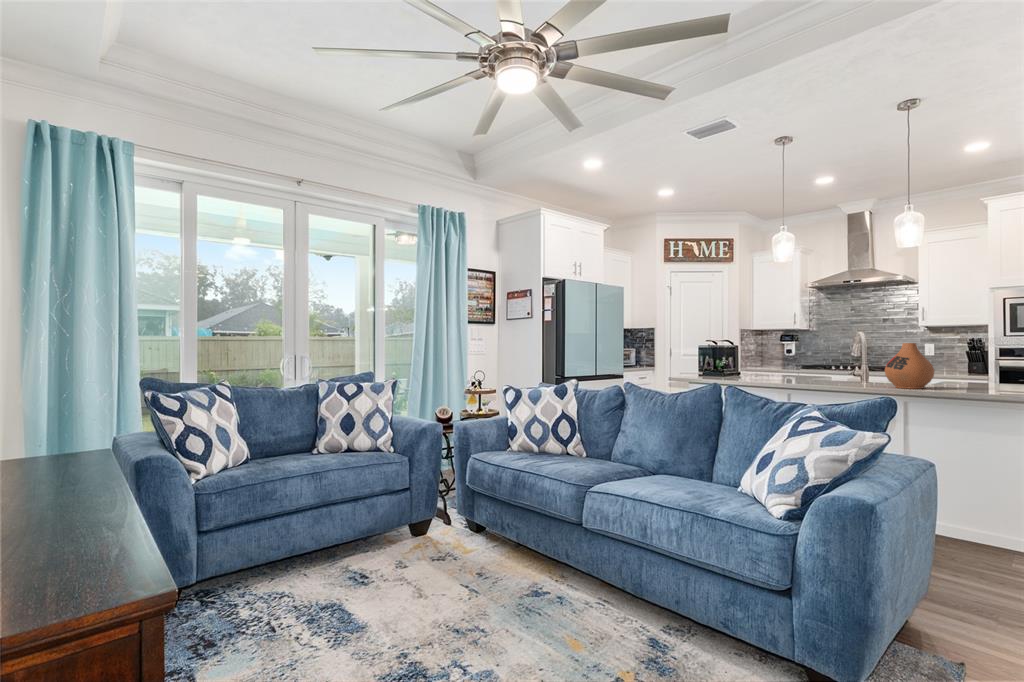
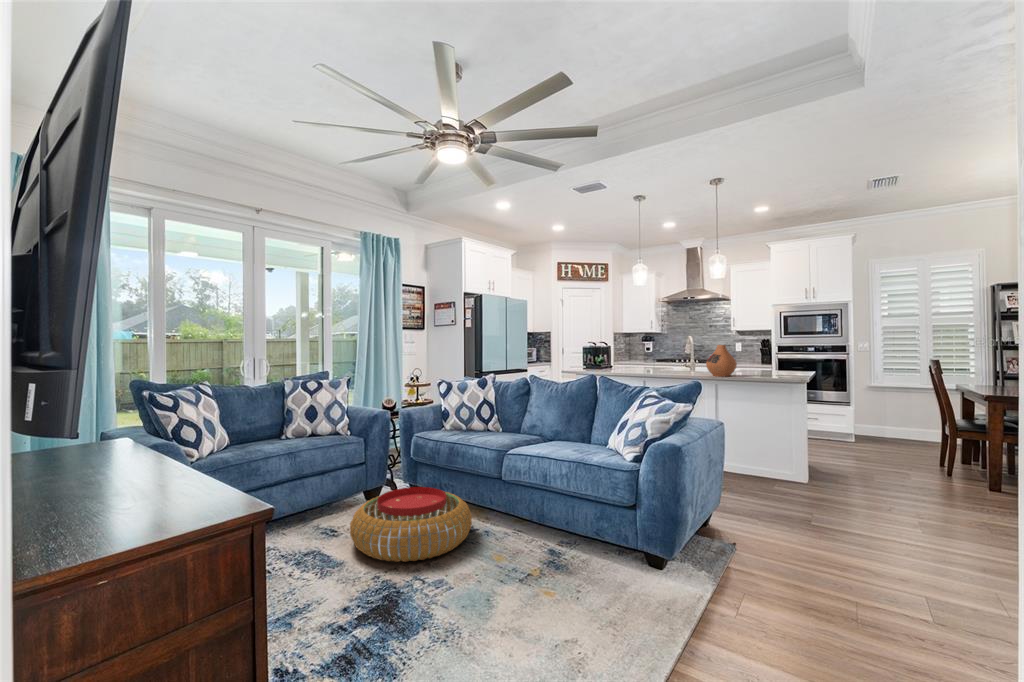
pouf: none [377,528,539,637] -> present [350,487,472,562]

